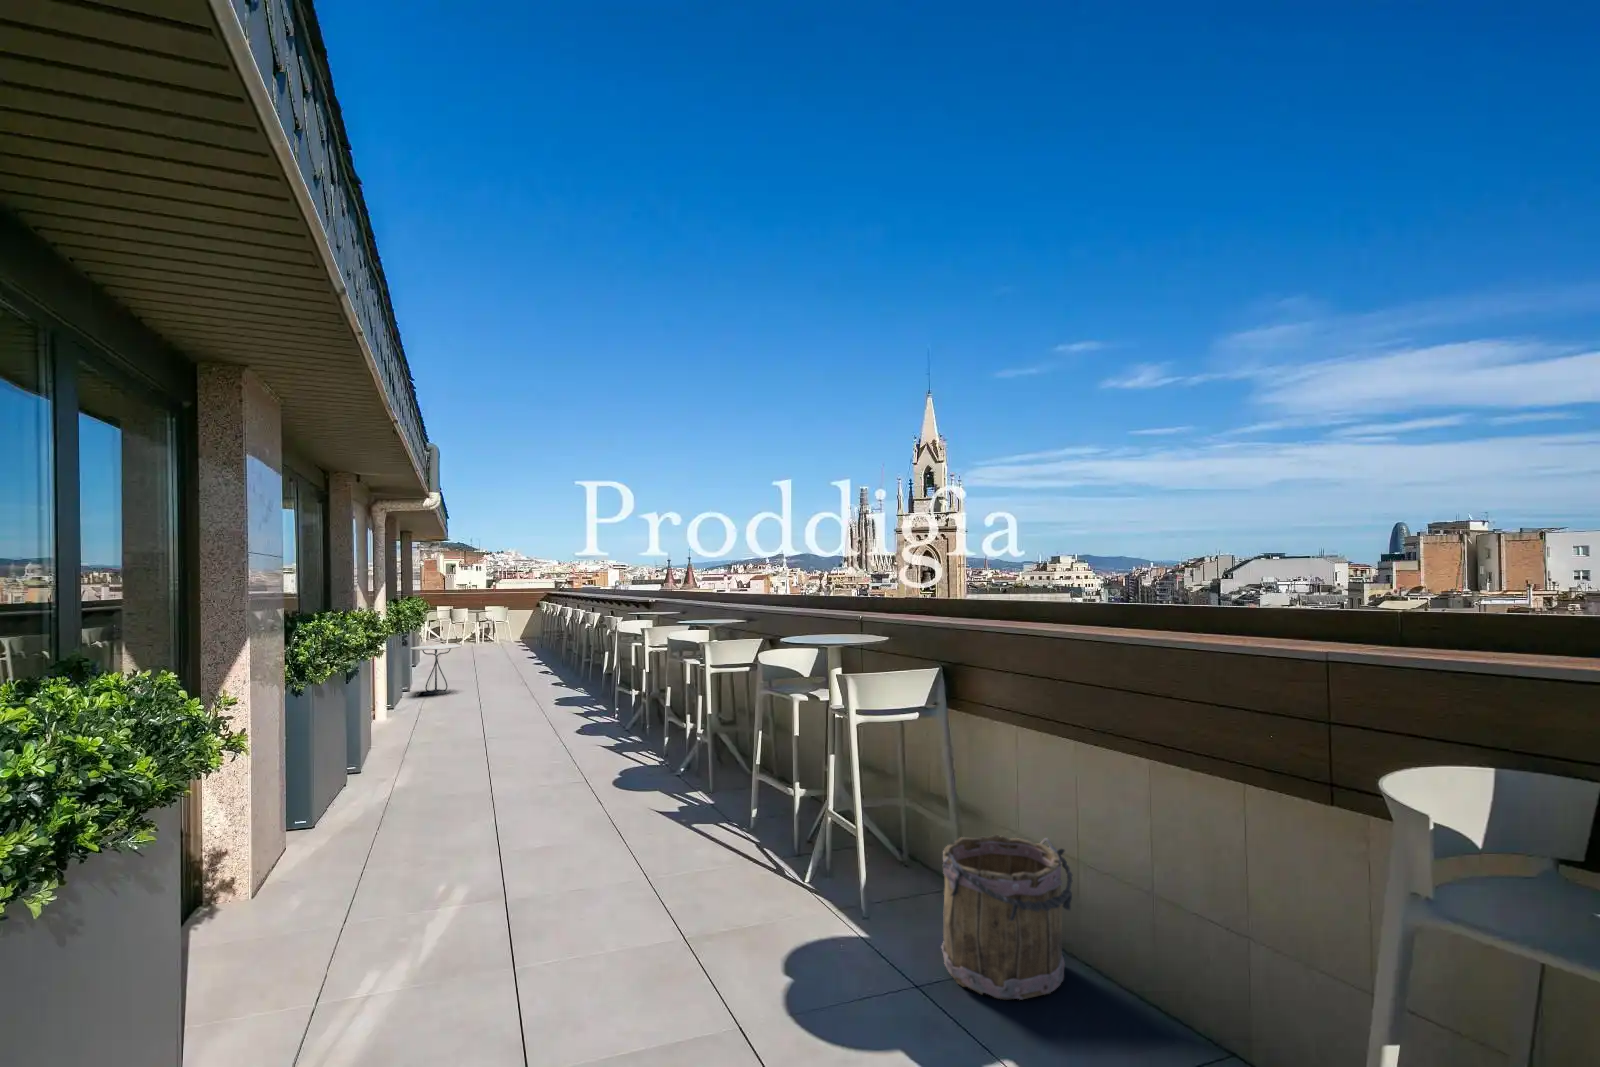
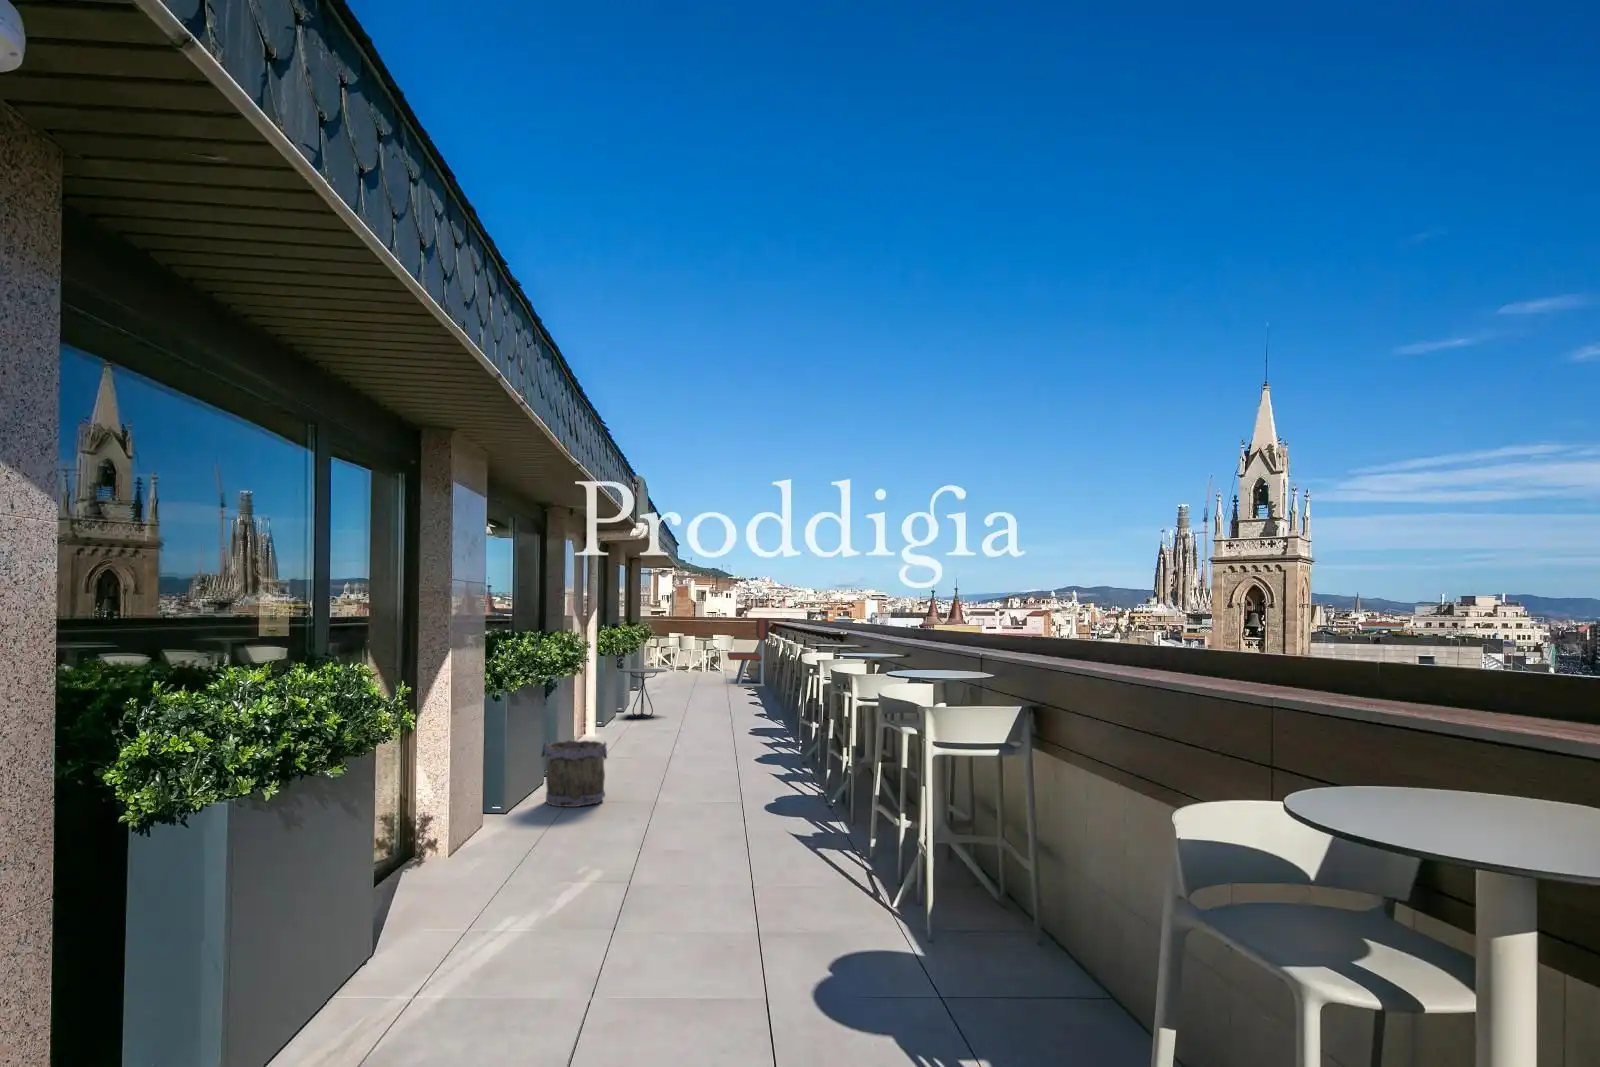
bench: none [508,591,548,656] -> present [727,618,769,687]
bucket: present [942,835,1073,1000] -> present [541,740,607,807]

